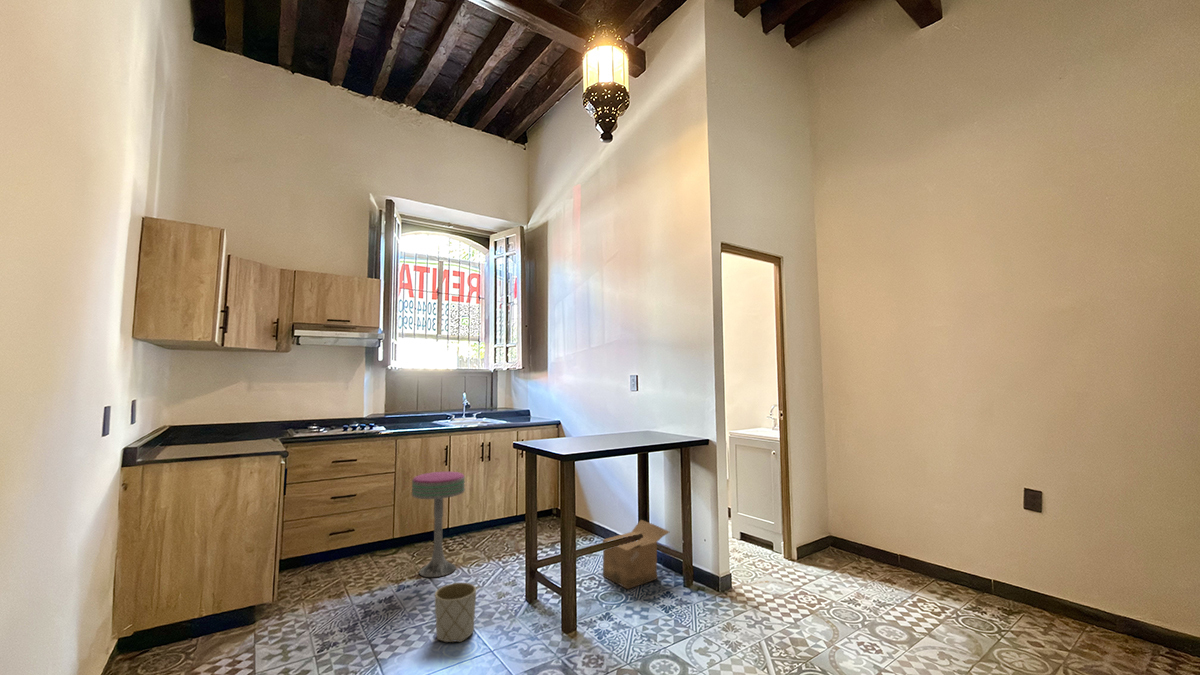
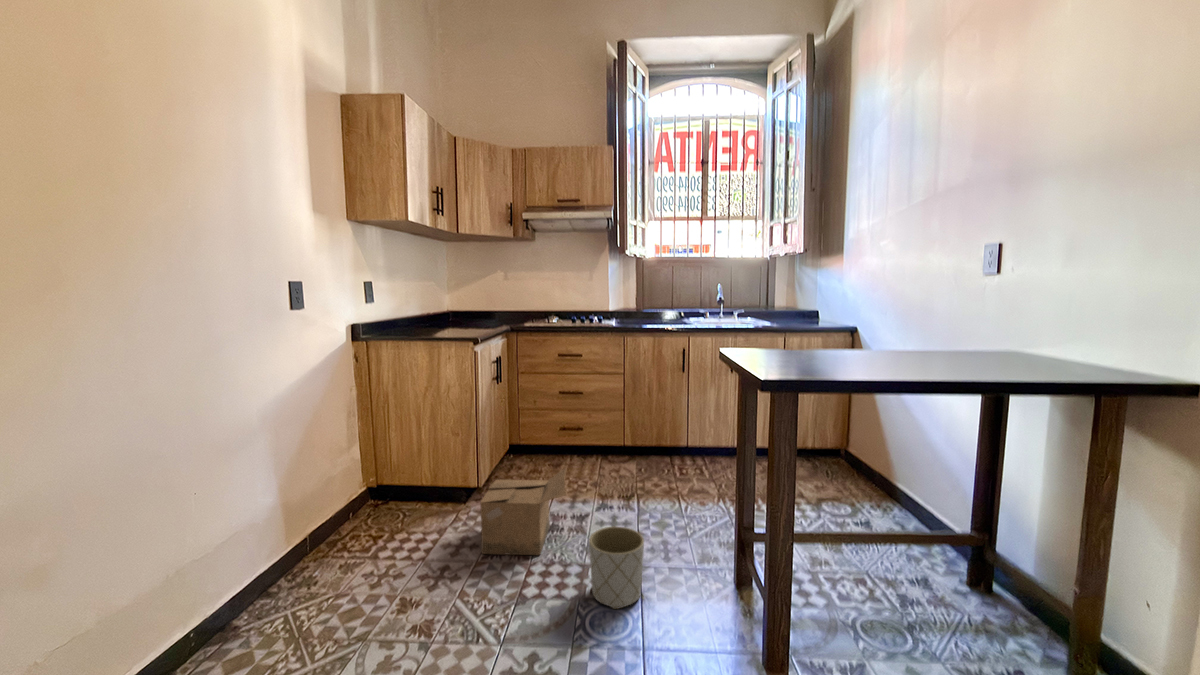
bar stool: present [412,472,465,577] -> none [623,379,688,505]
cardboard box: present [603,520,669,589] -> present [480,468,567,555]

